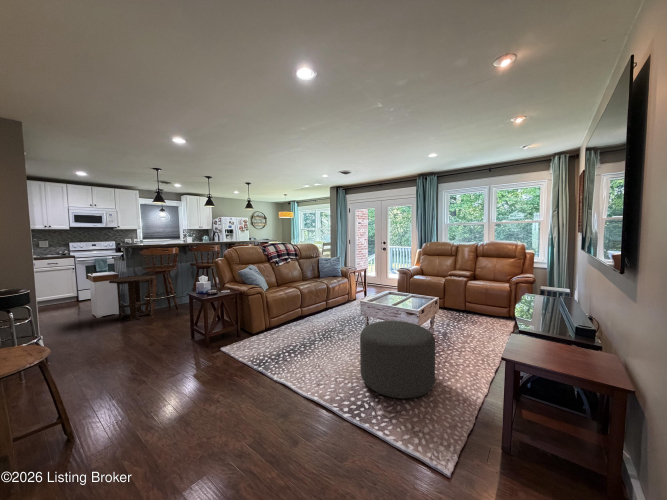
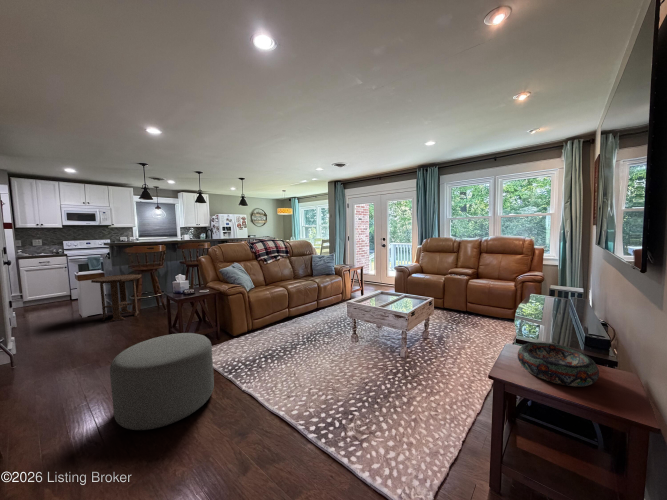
ottoman: present [360,321,435,399] -> present [110,333,214,430]
decorative bowl: none [525,331,591,364] -> present [518,342,599,386]

